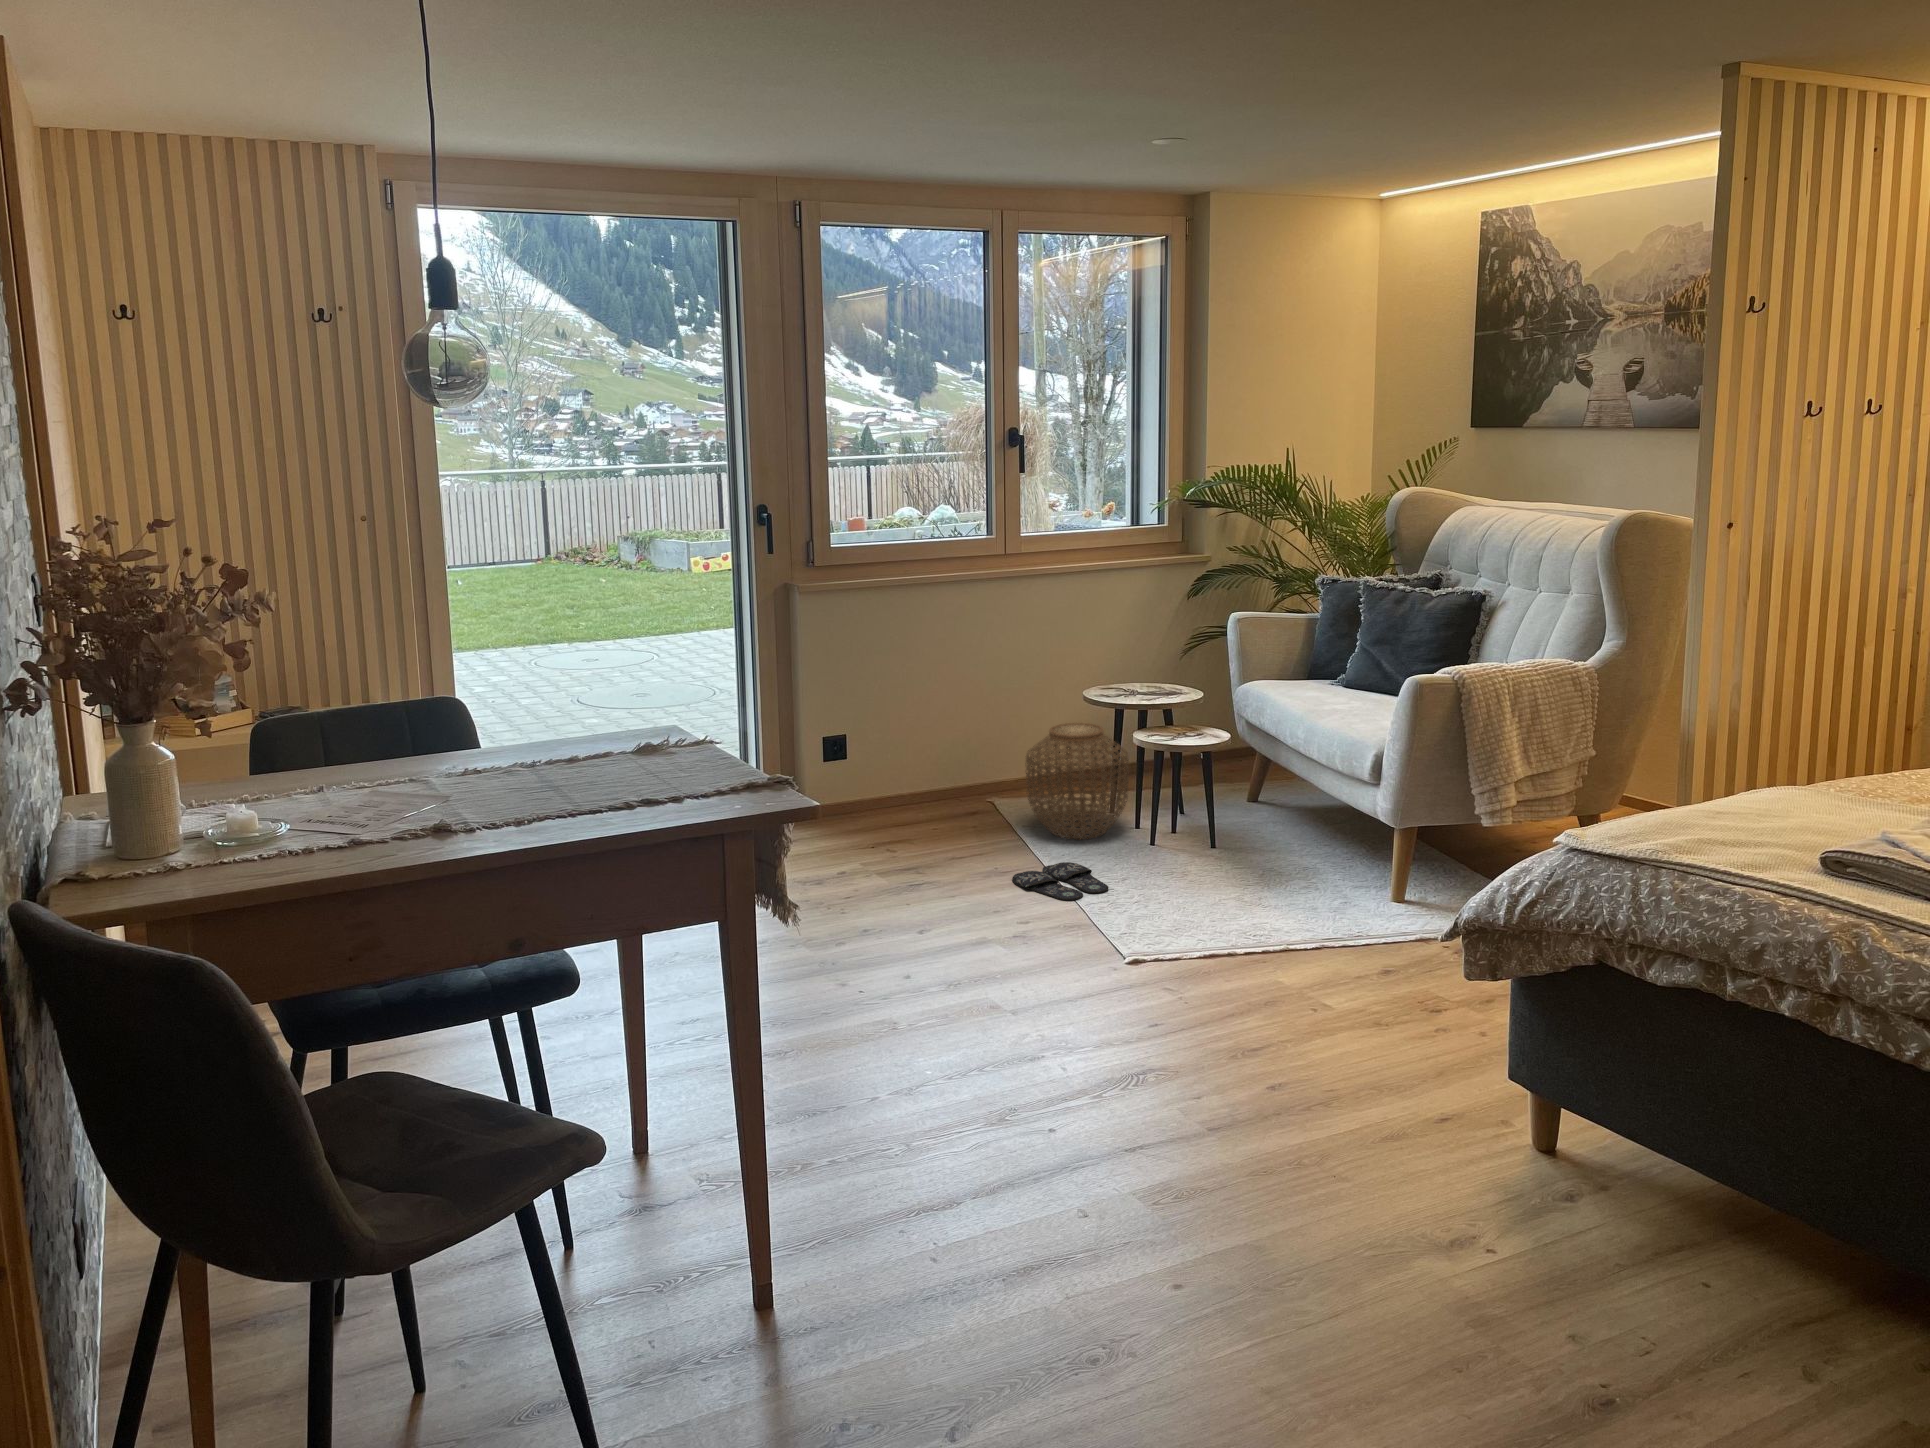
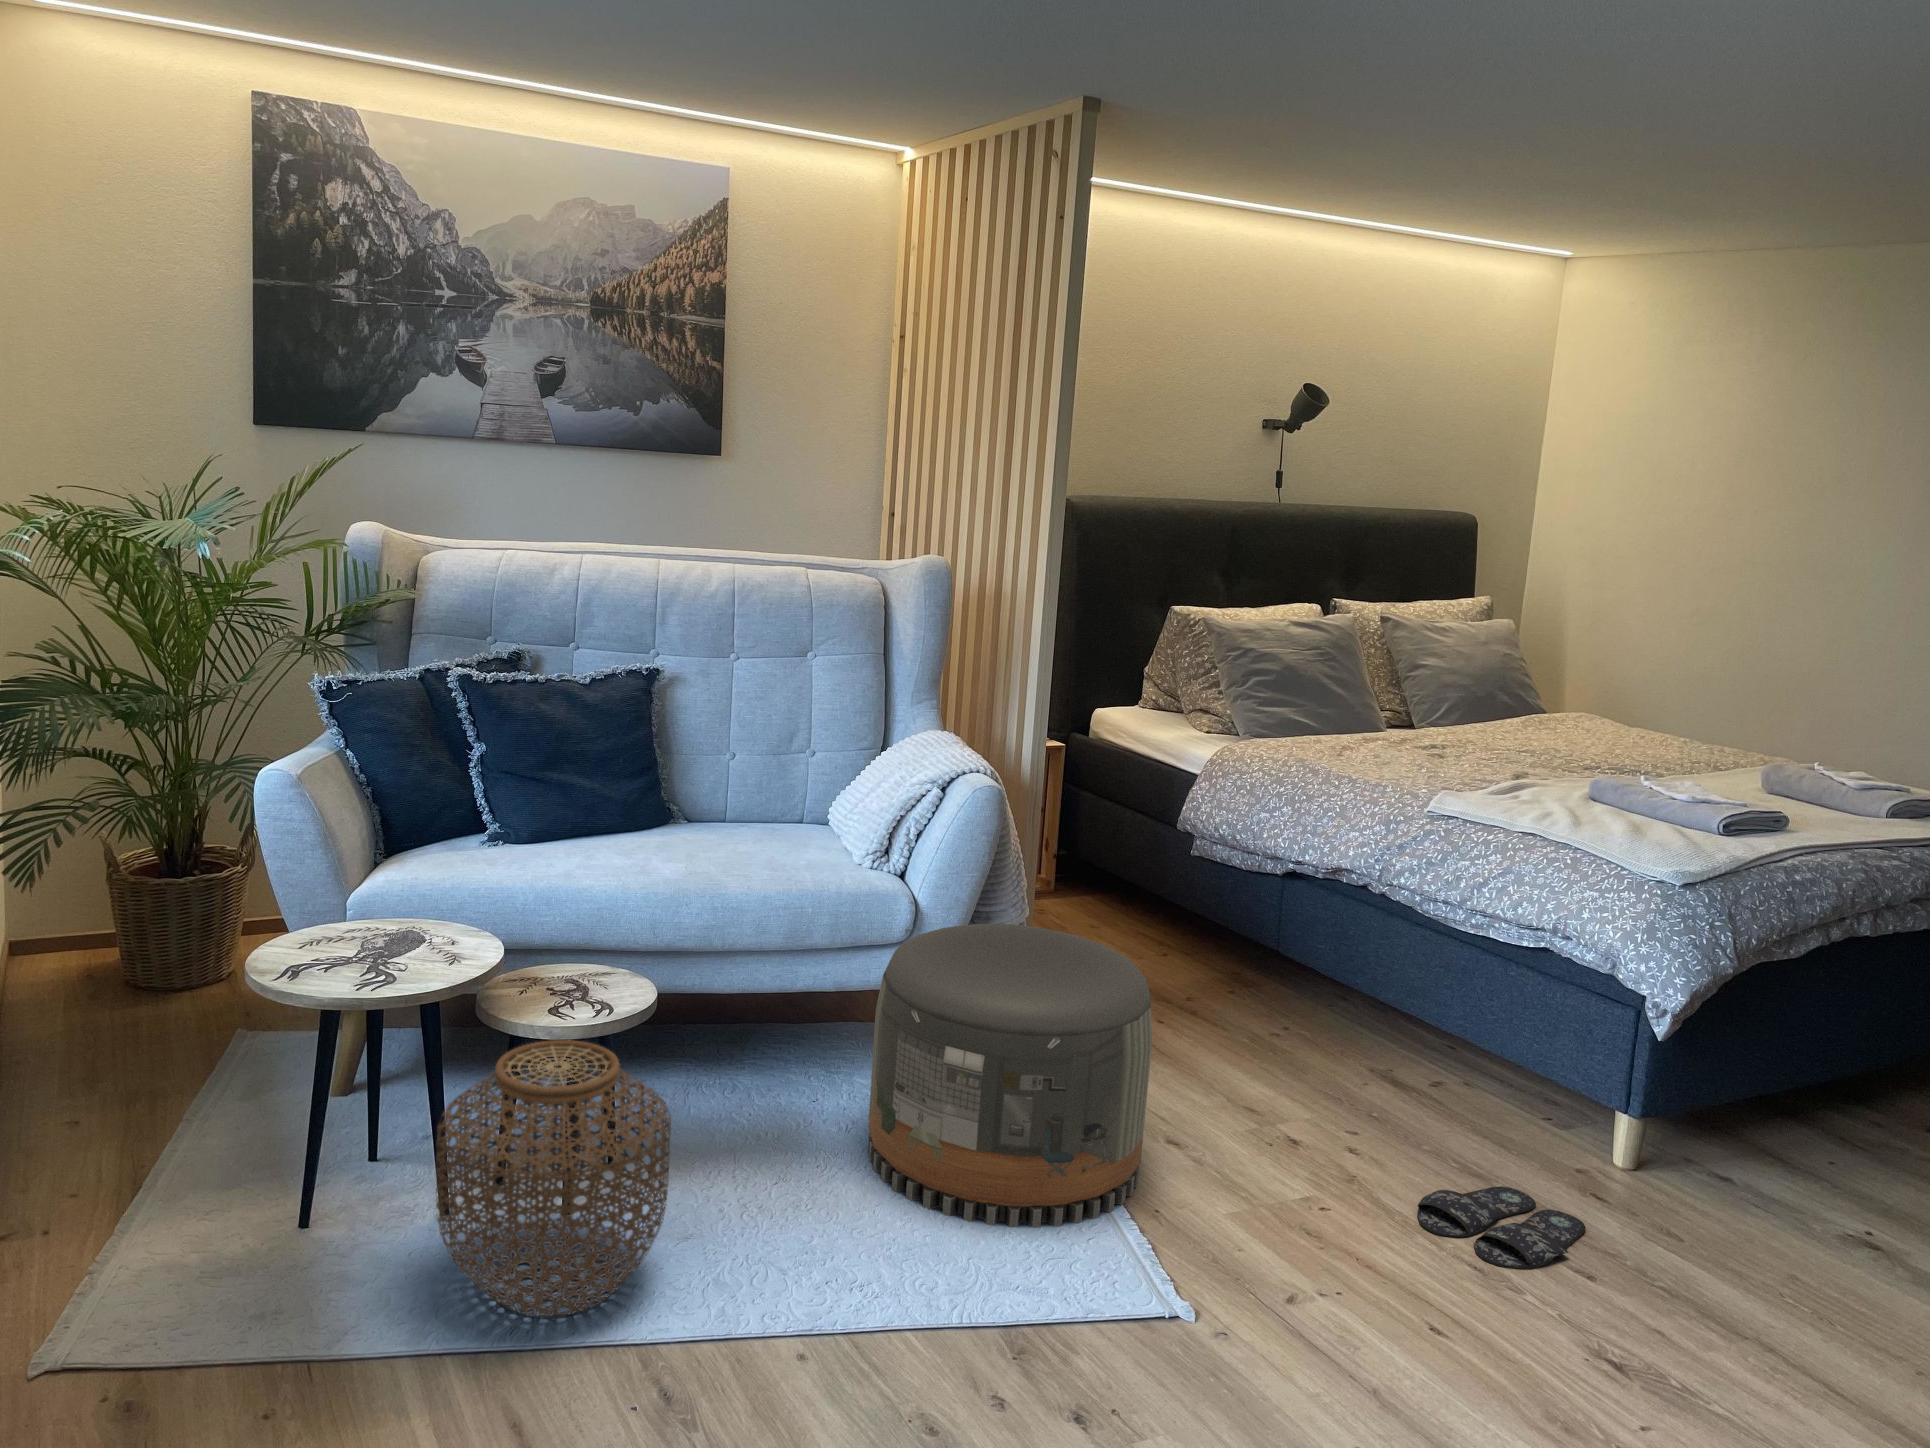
pouf: none [1180,757,1364,940] -> present [868,924,1152,1228]
slippers: present [1012,862,1109,900] -> present [1417,1186,1586,1269]

